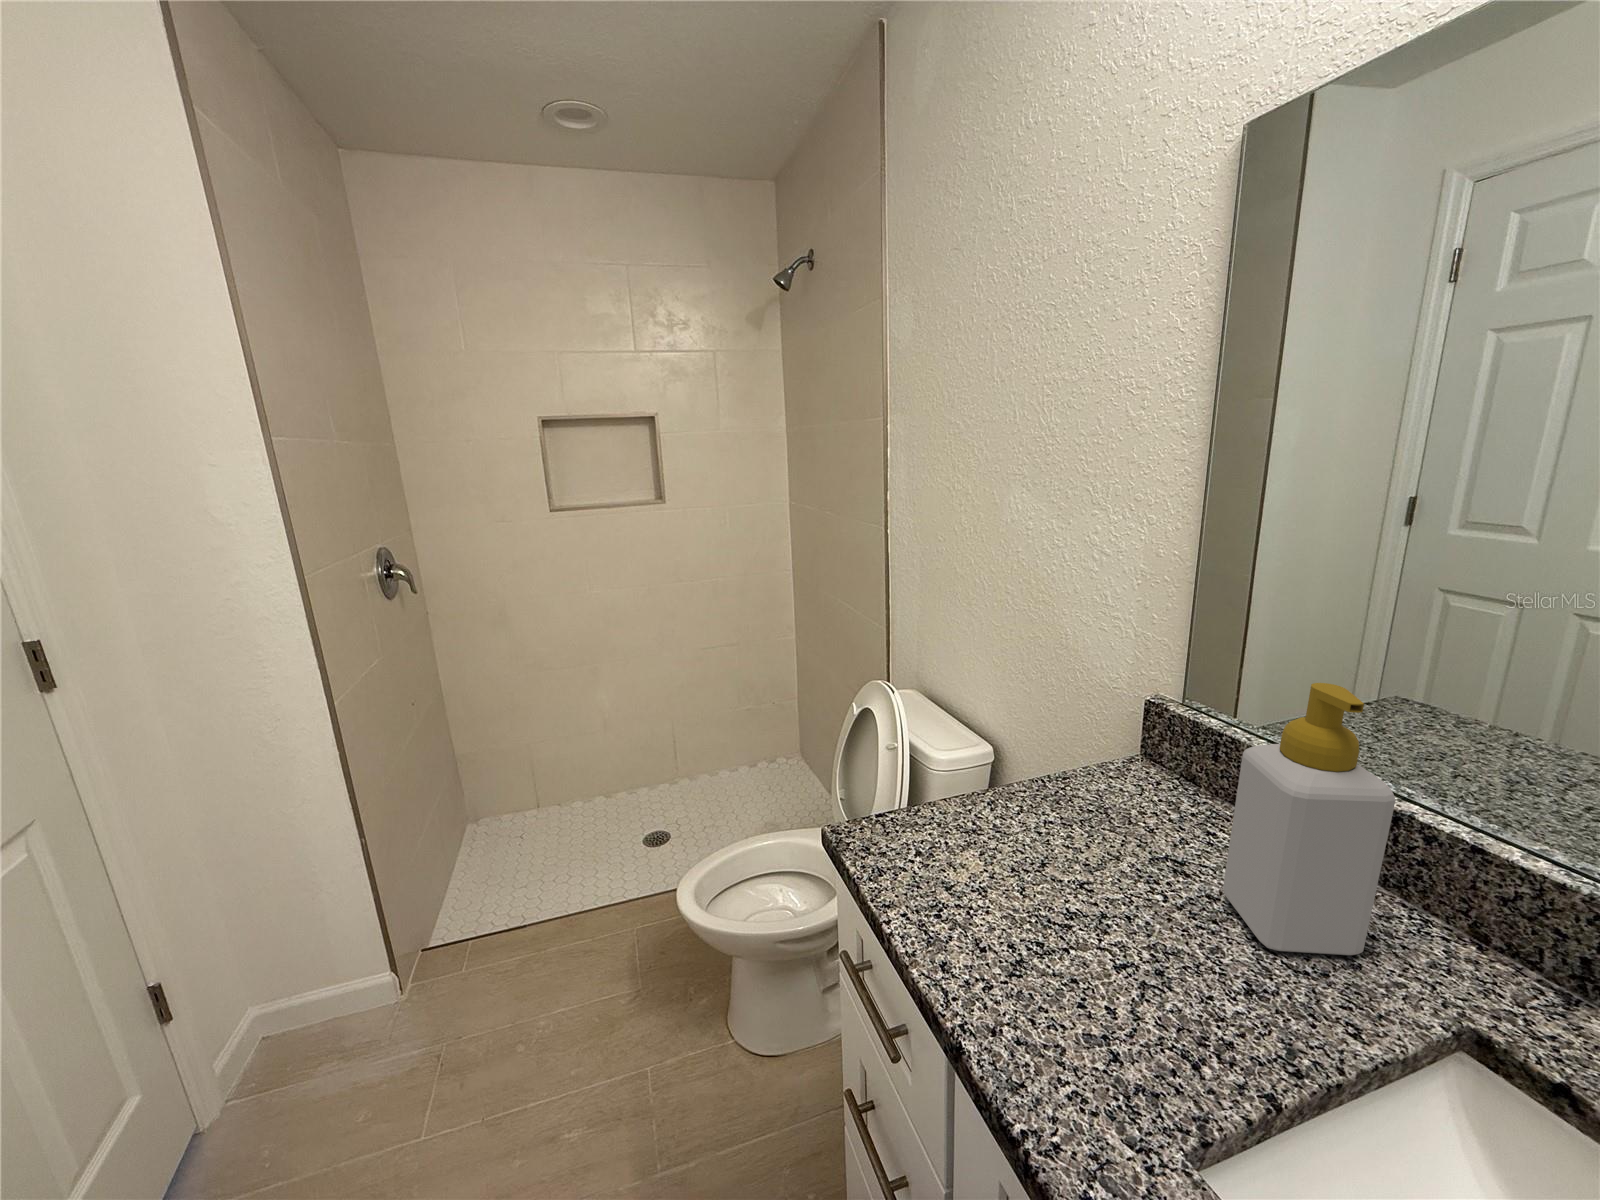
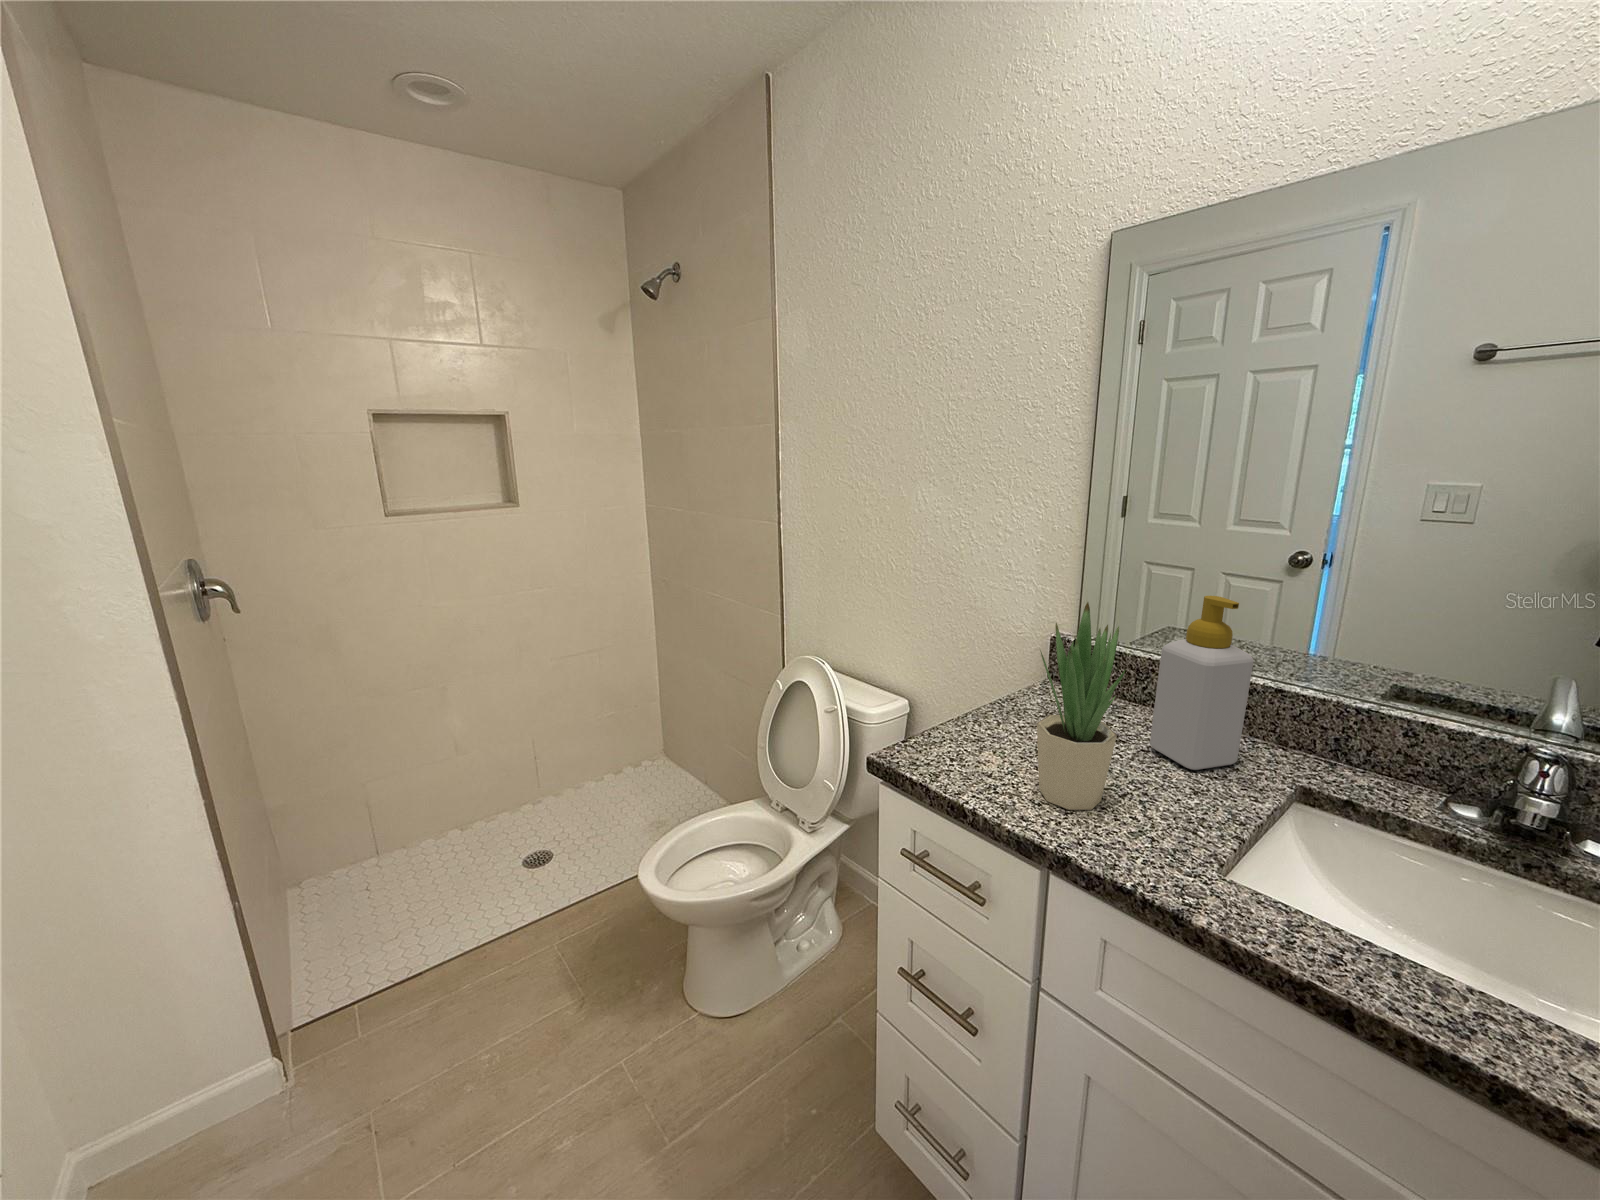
potted plant: none [993,679,1126,977] -> present [1037,602,1125,810]

